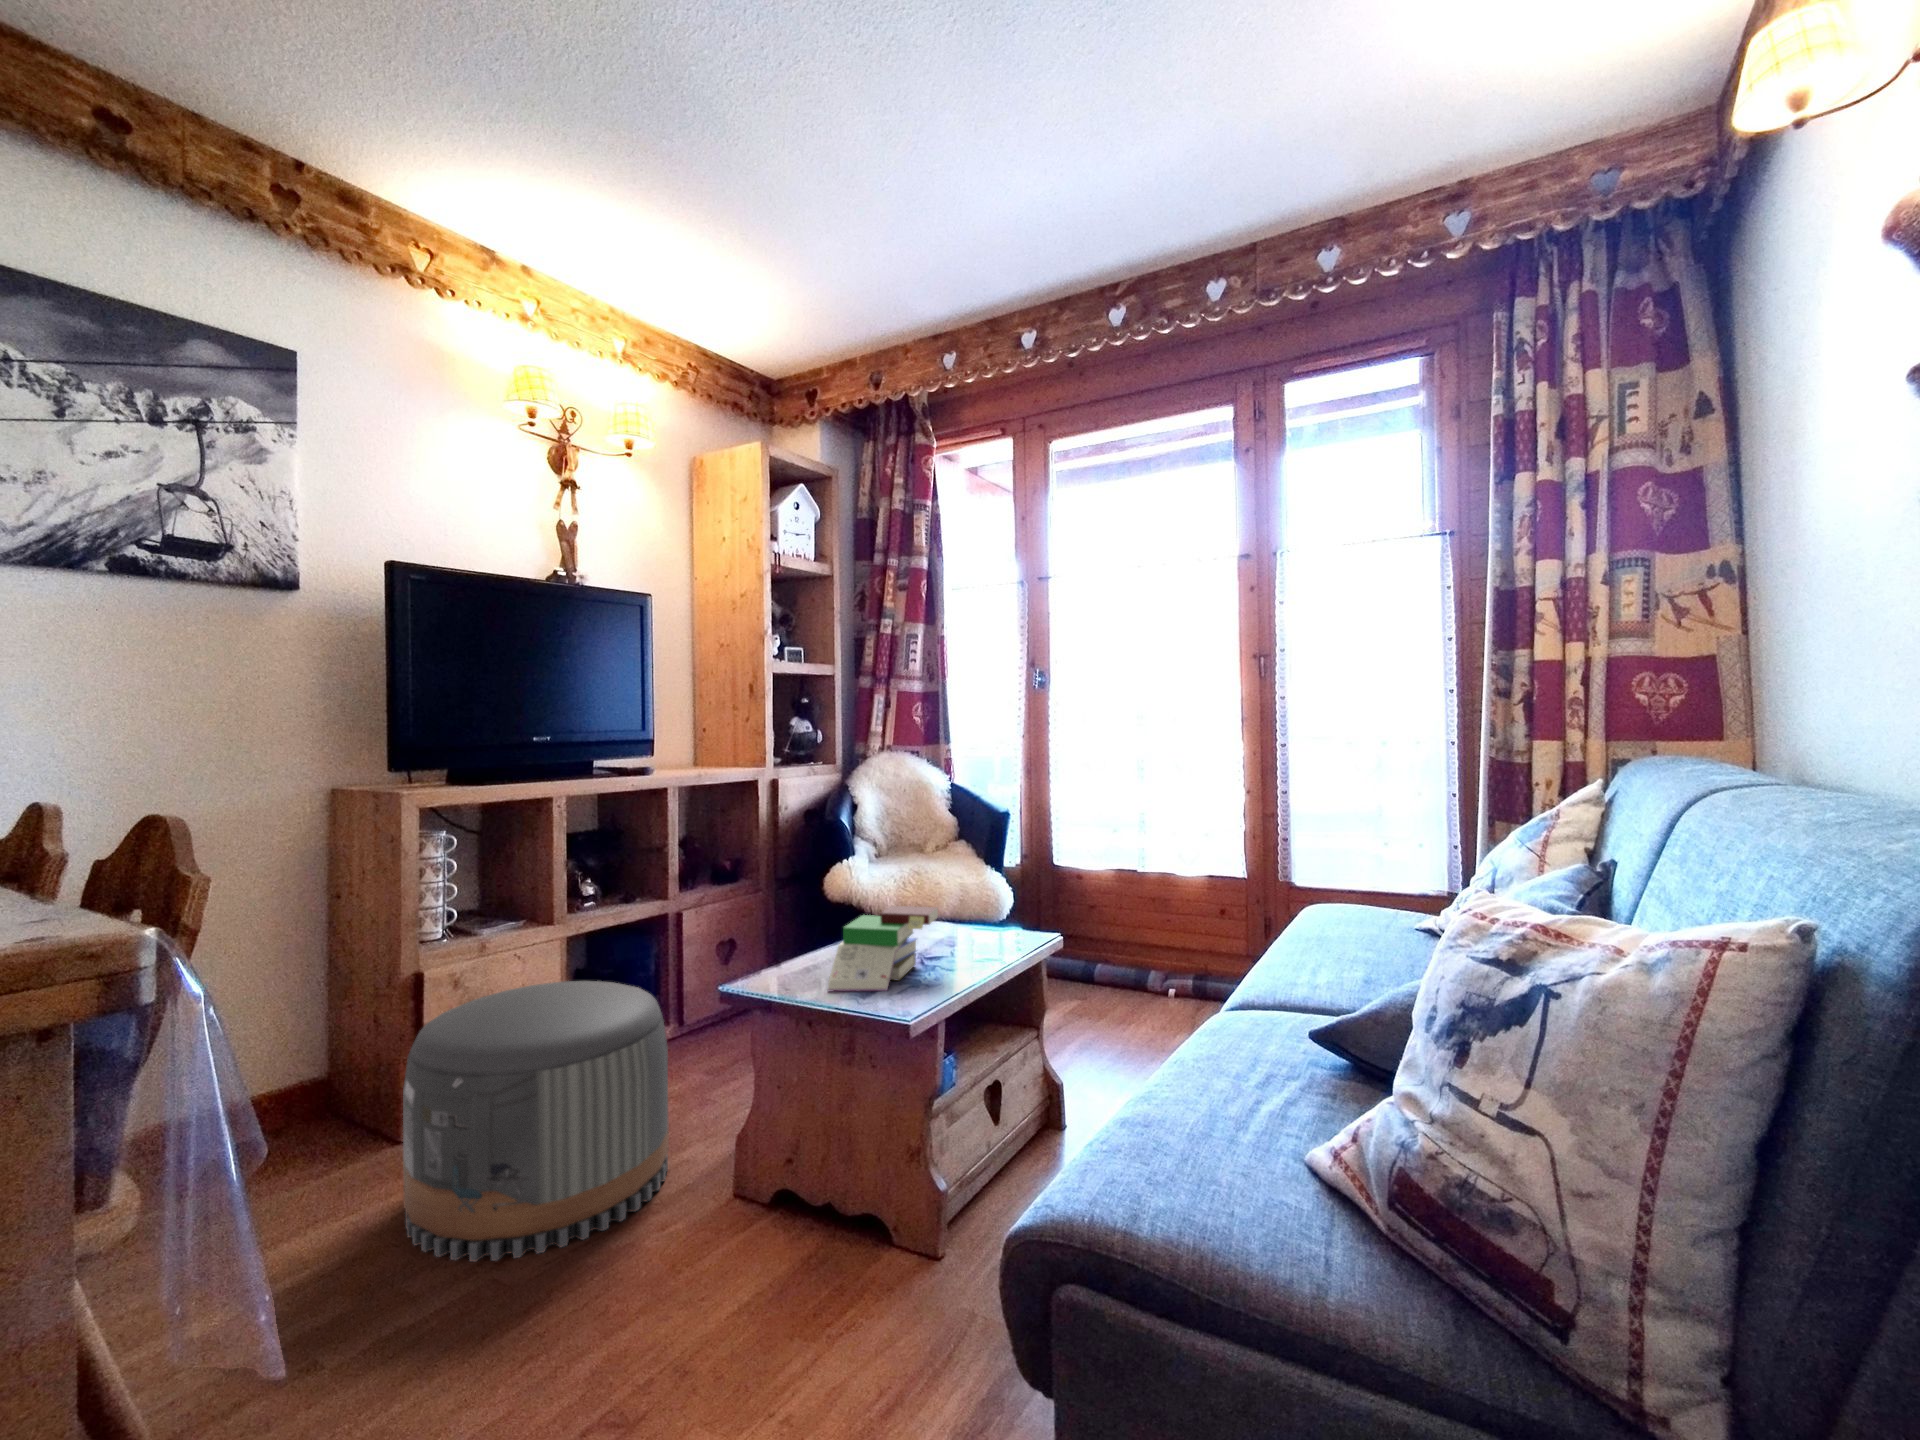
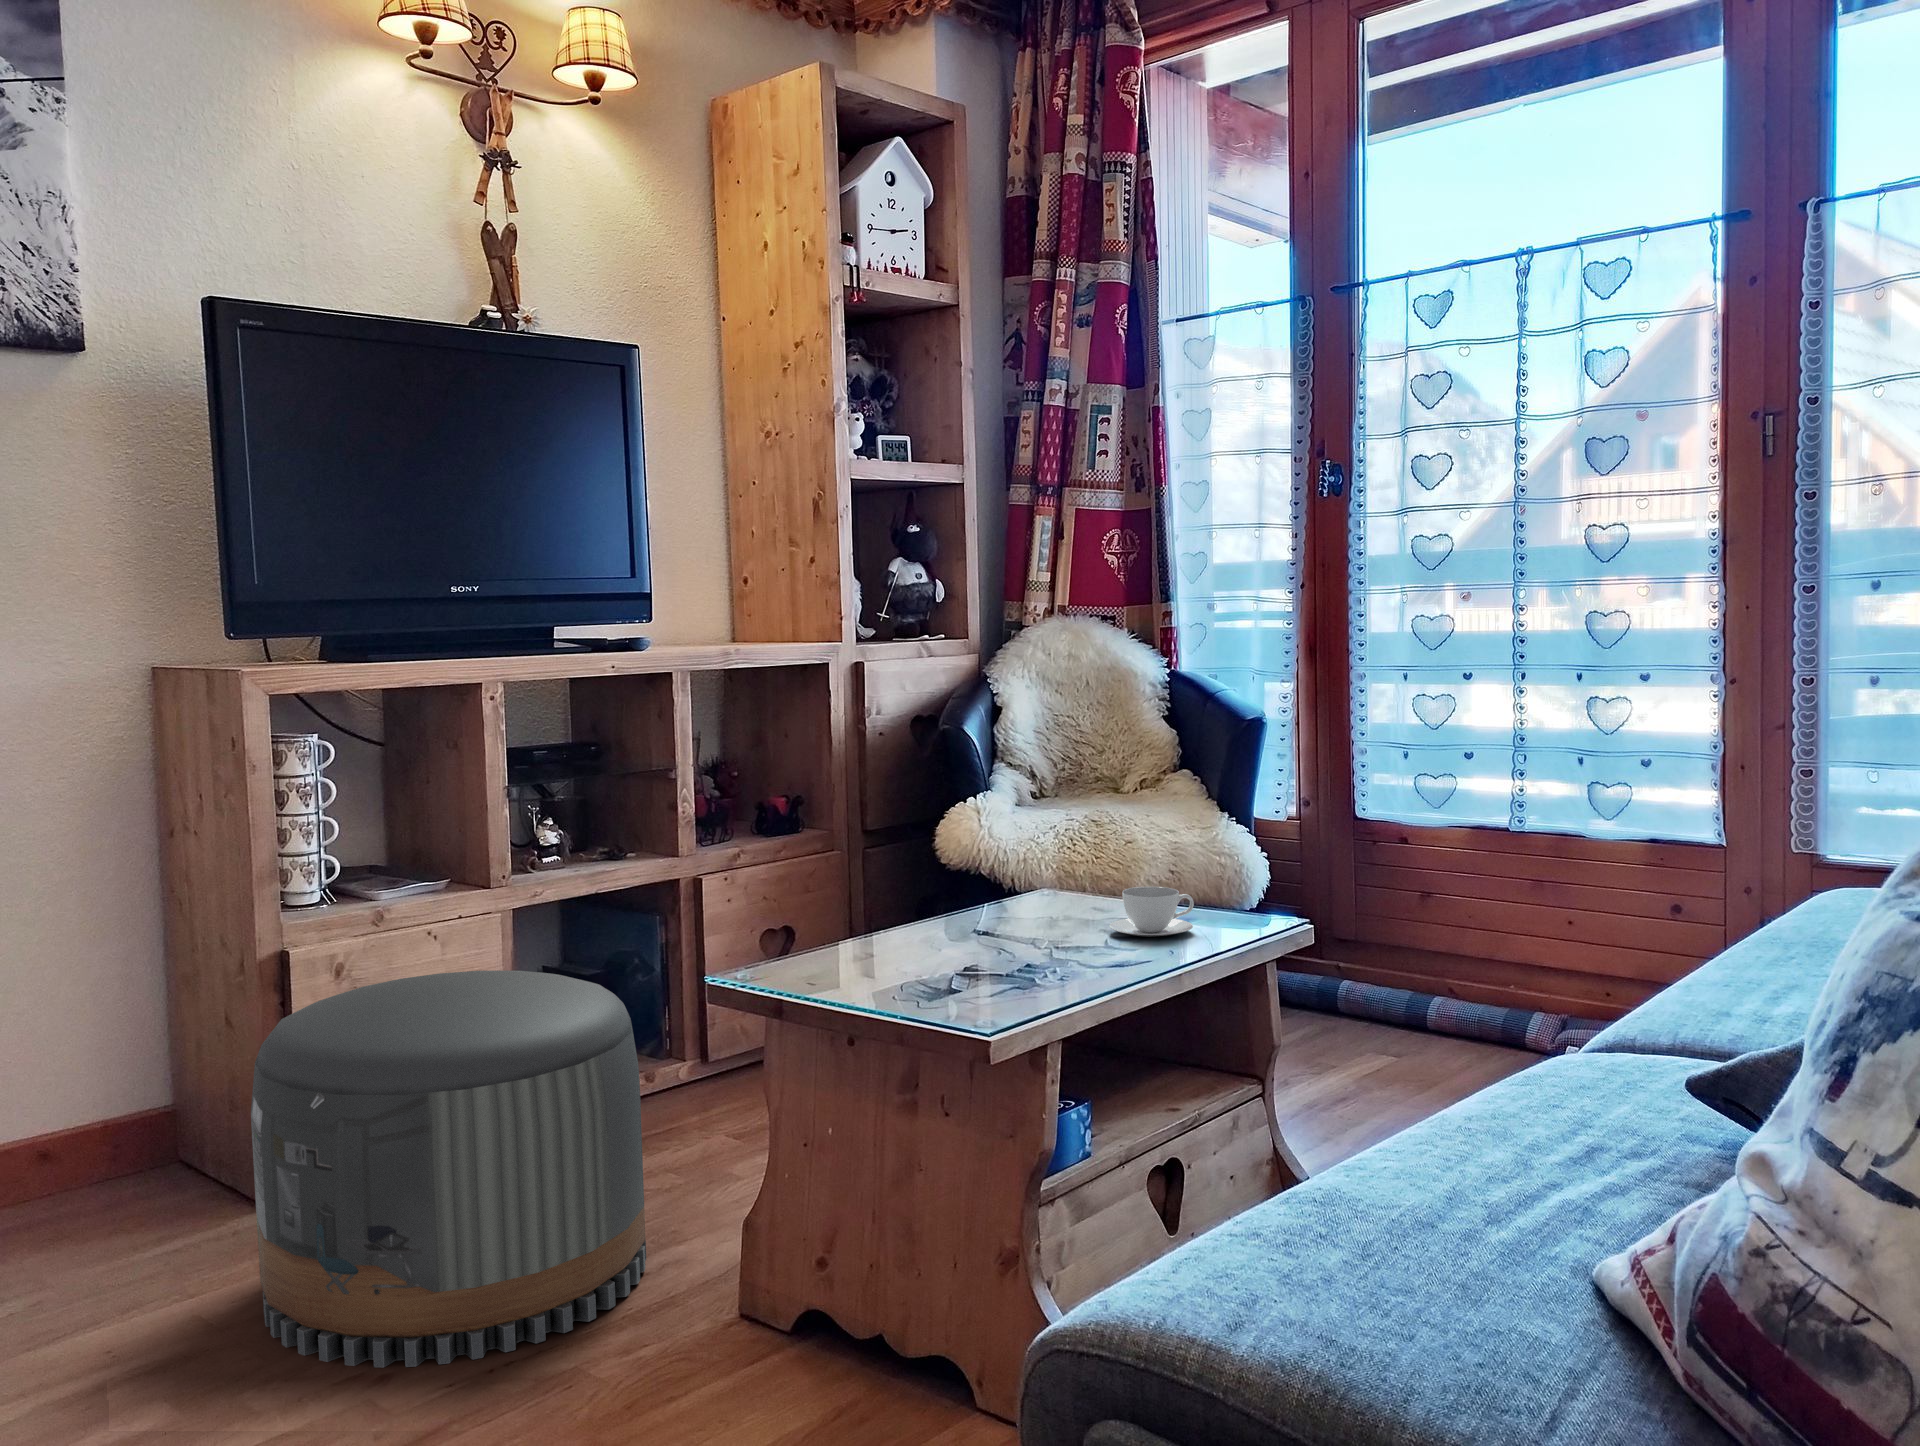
book: present [828,906,938,991] -> none [875,862,1074,998]
teacup: none [948,914,996,944] -> present [1109,887,1194,937]

